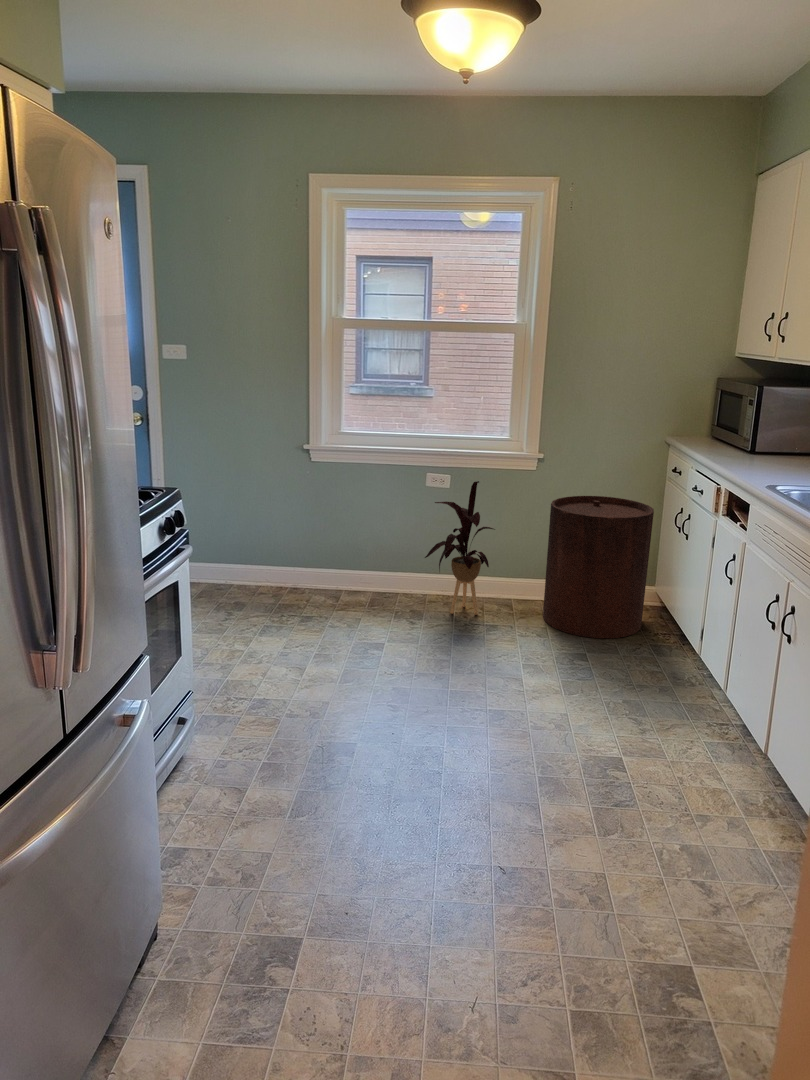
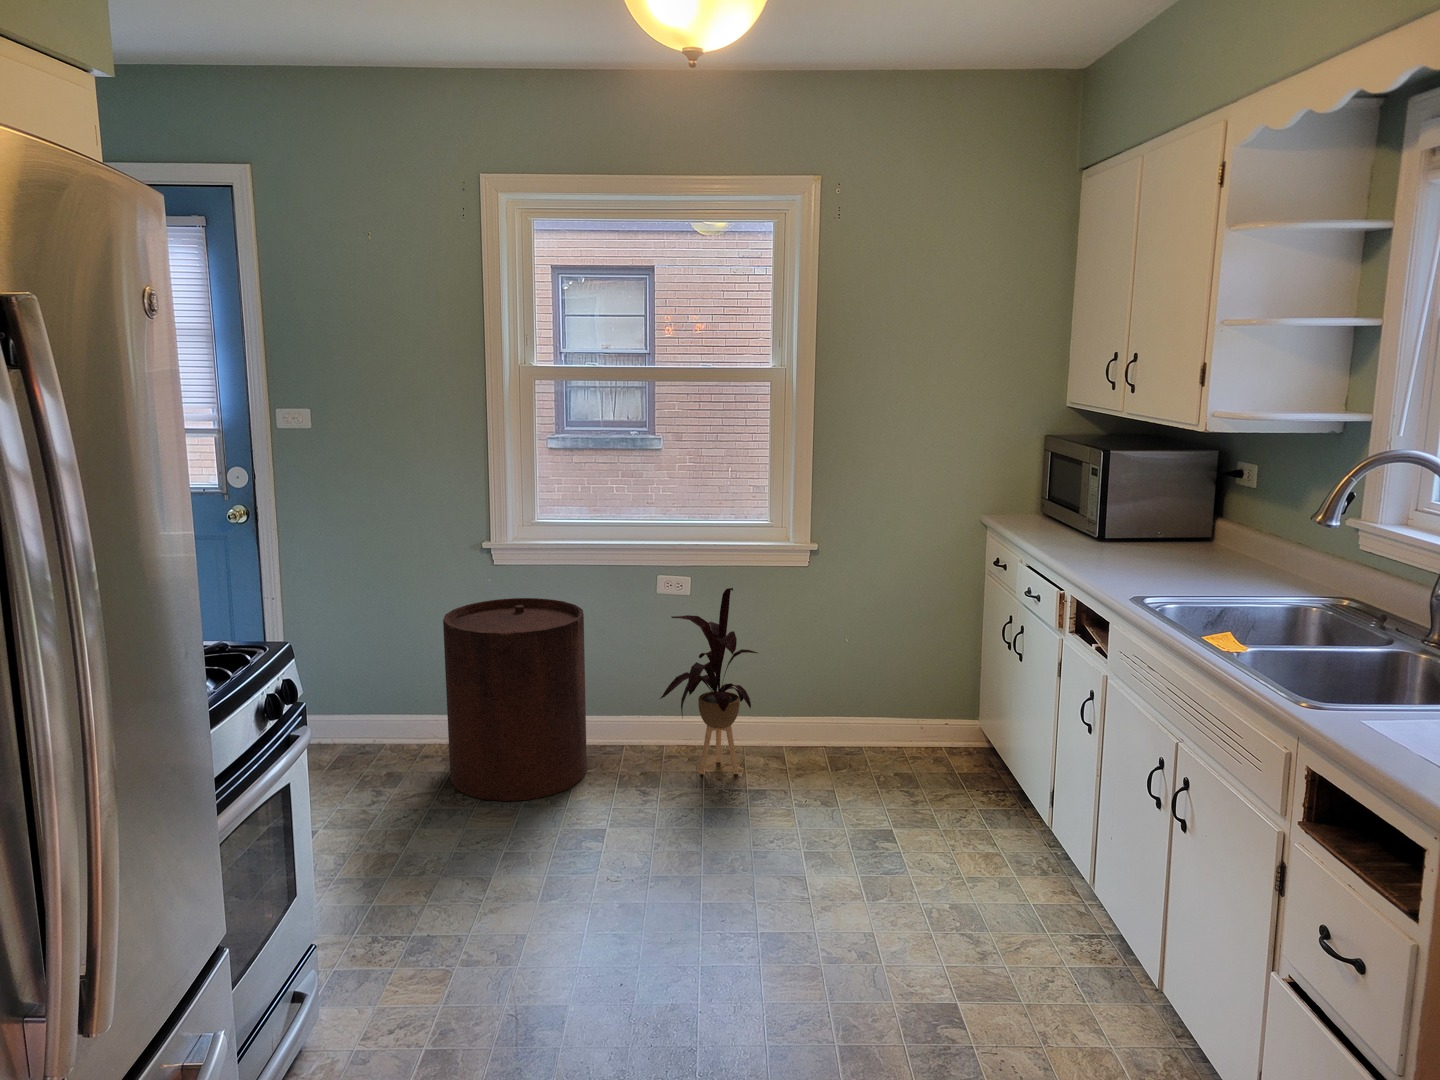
trash can: present [543,496,654,638] -> present [443,598,587,801]

